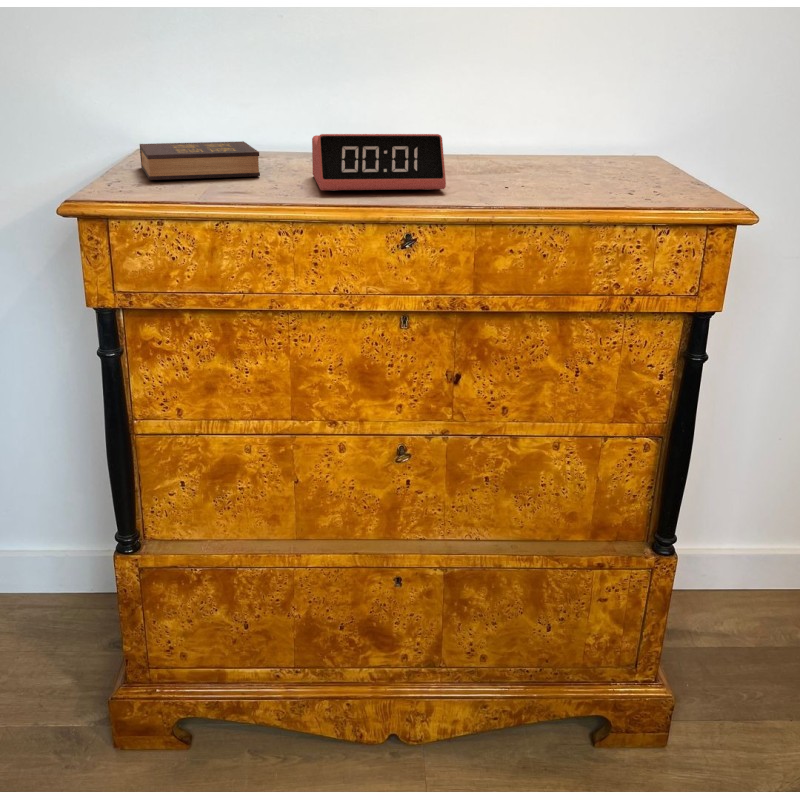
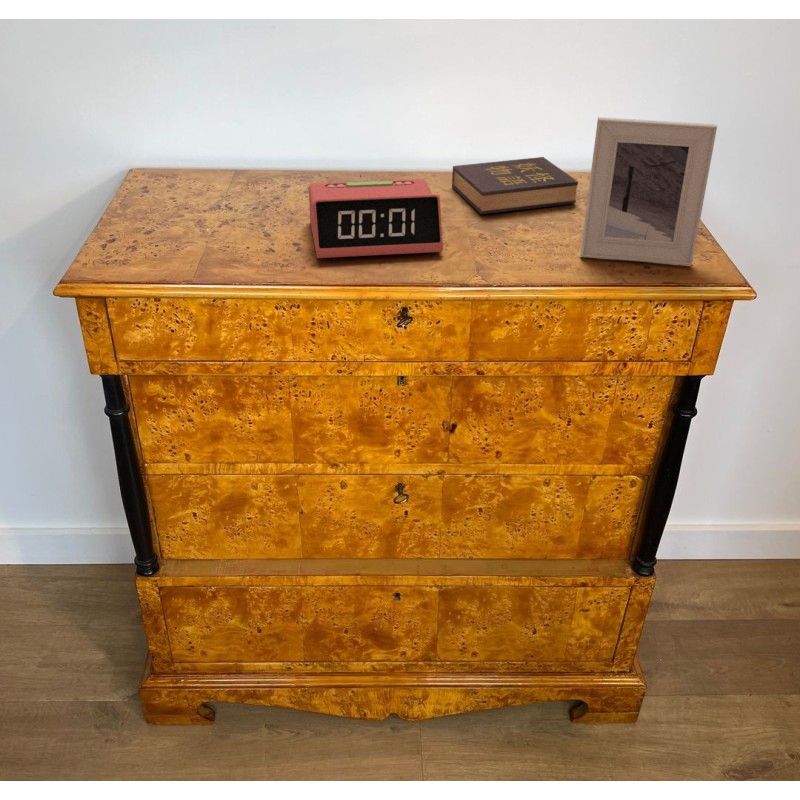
picture frame: none [582,54,709,199] -> present [580,117,717,265]
hardback book: present [140,141,260,180] -> present [452,157,578,214]

